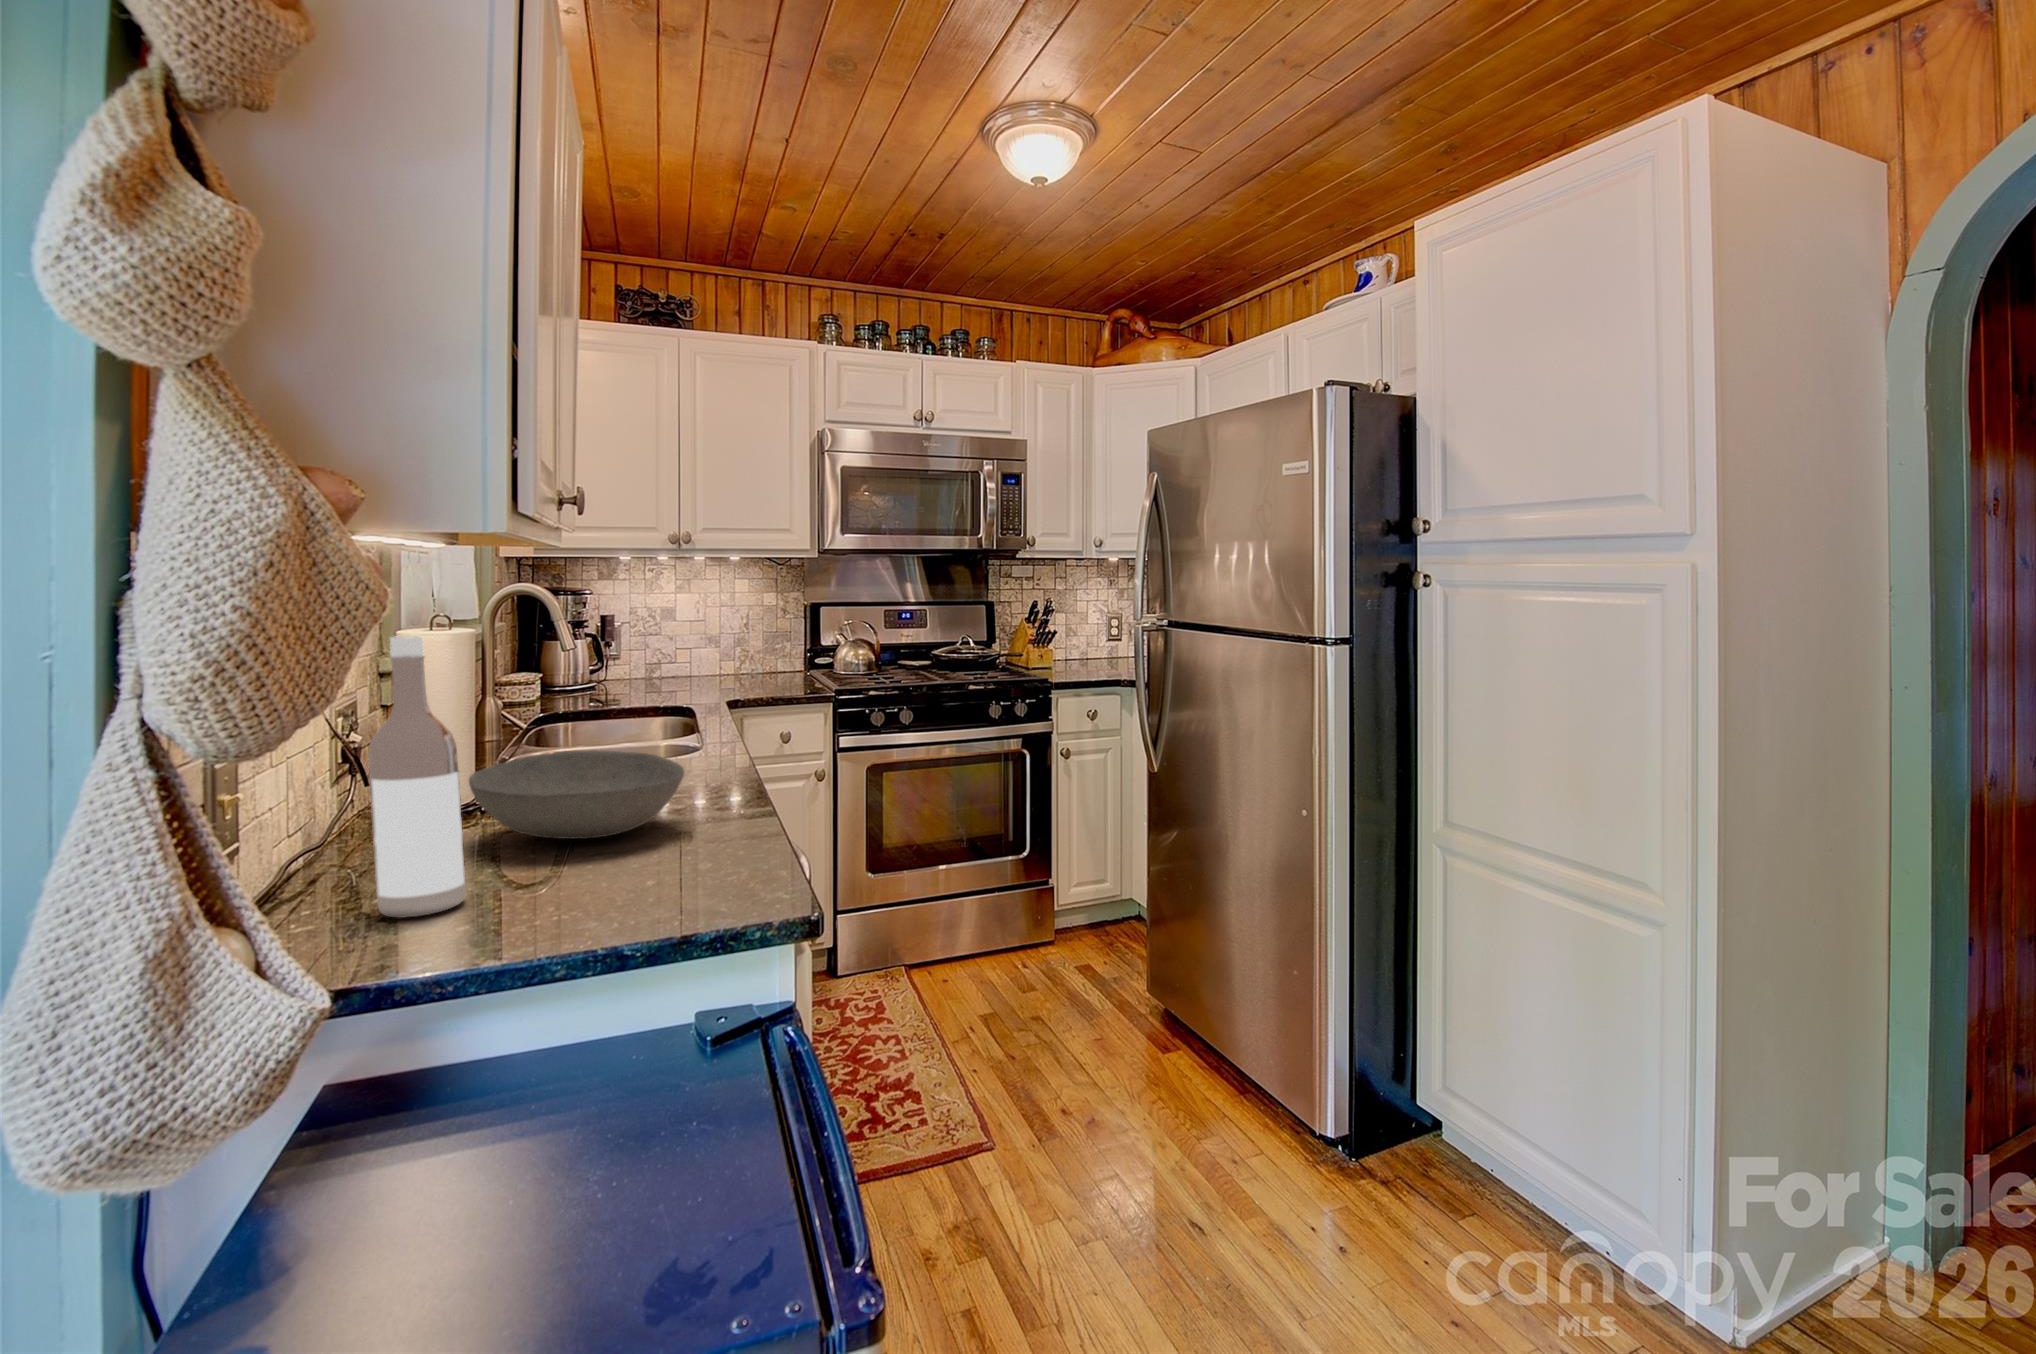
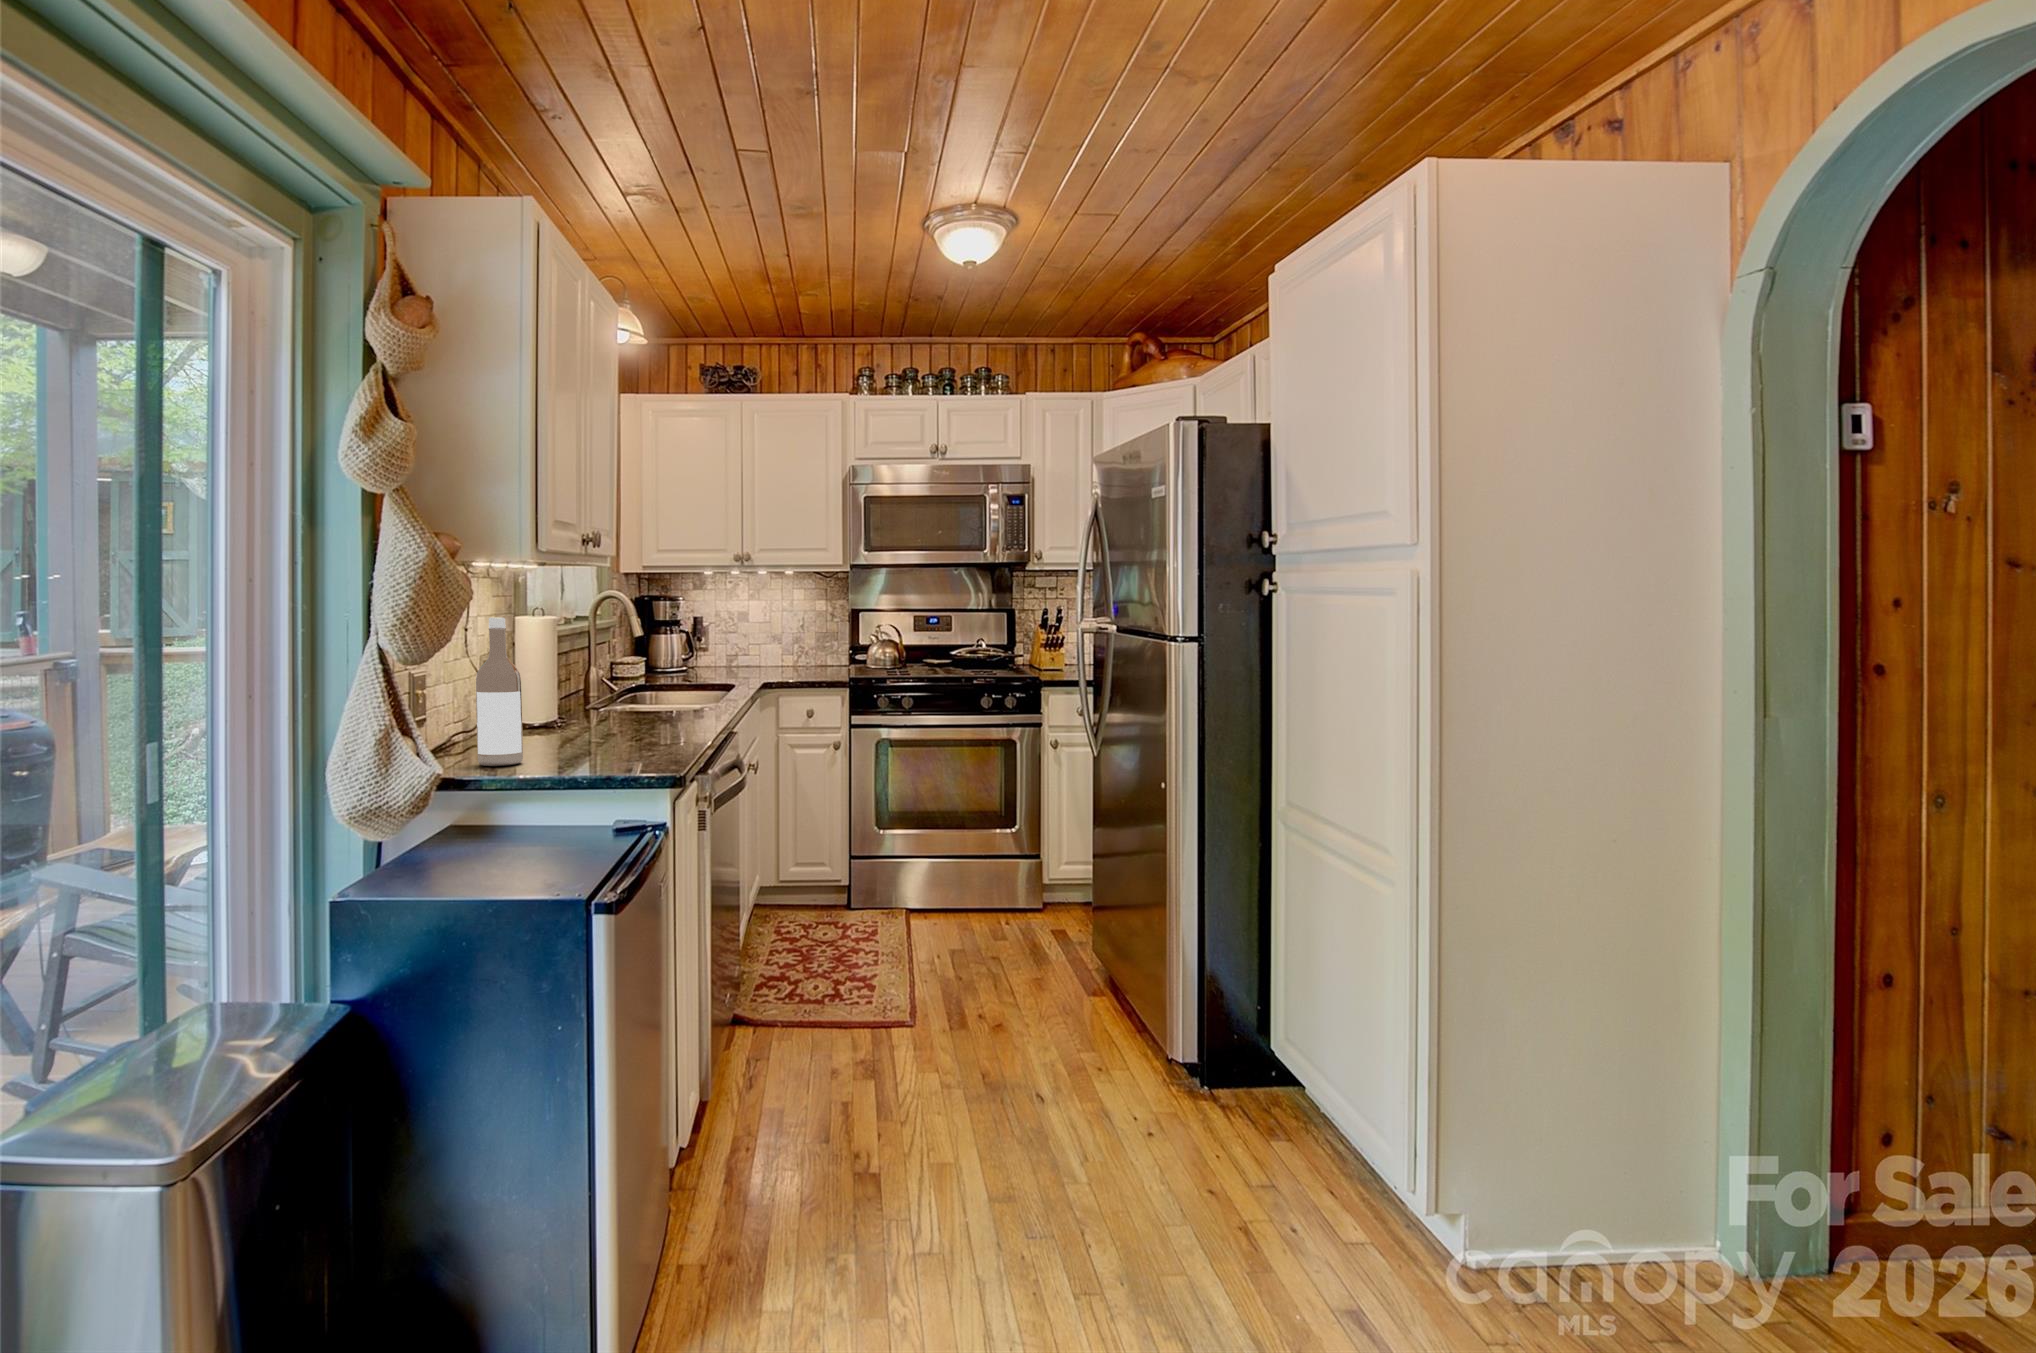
bowl: present [469,750,684,839] -> none [538,696,665,744]

